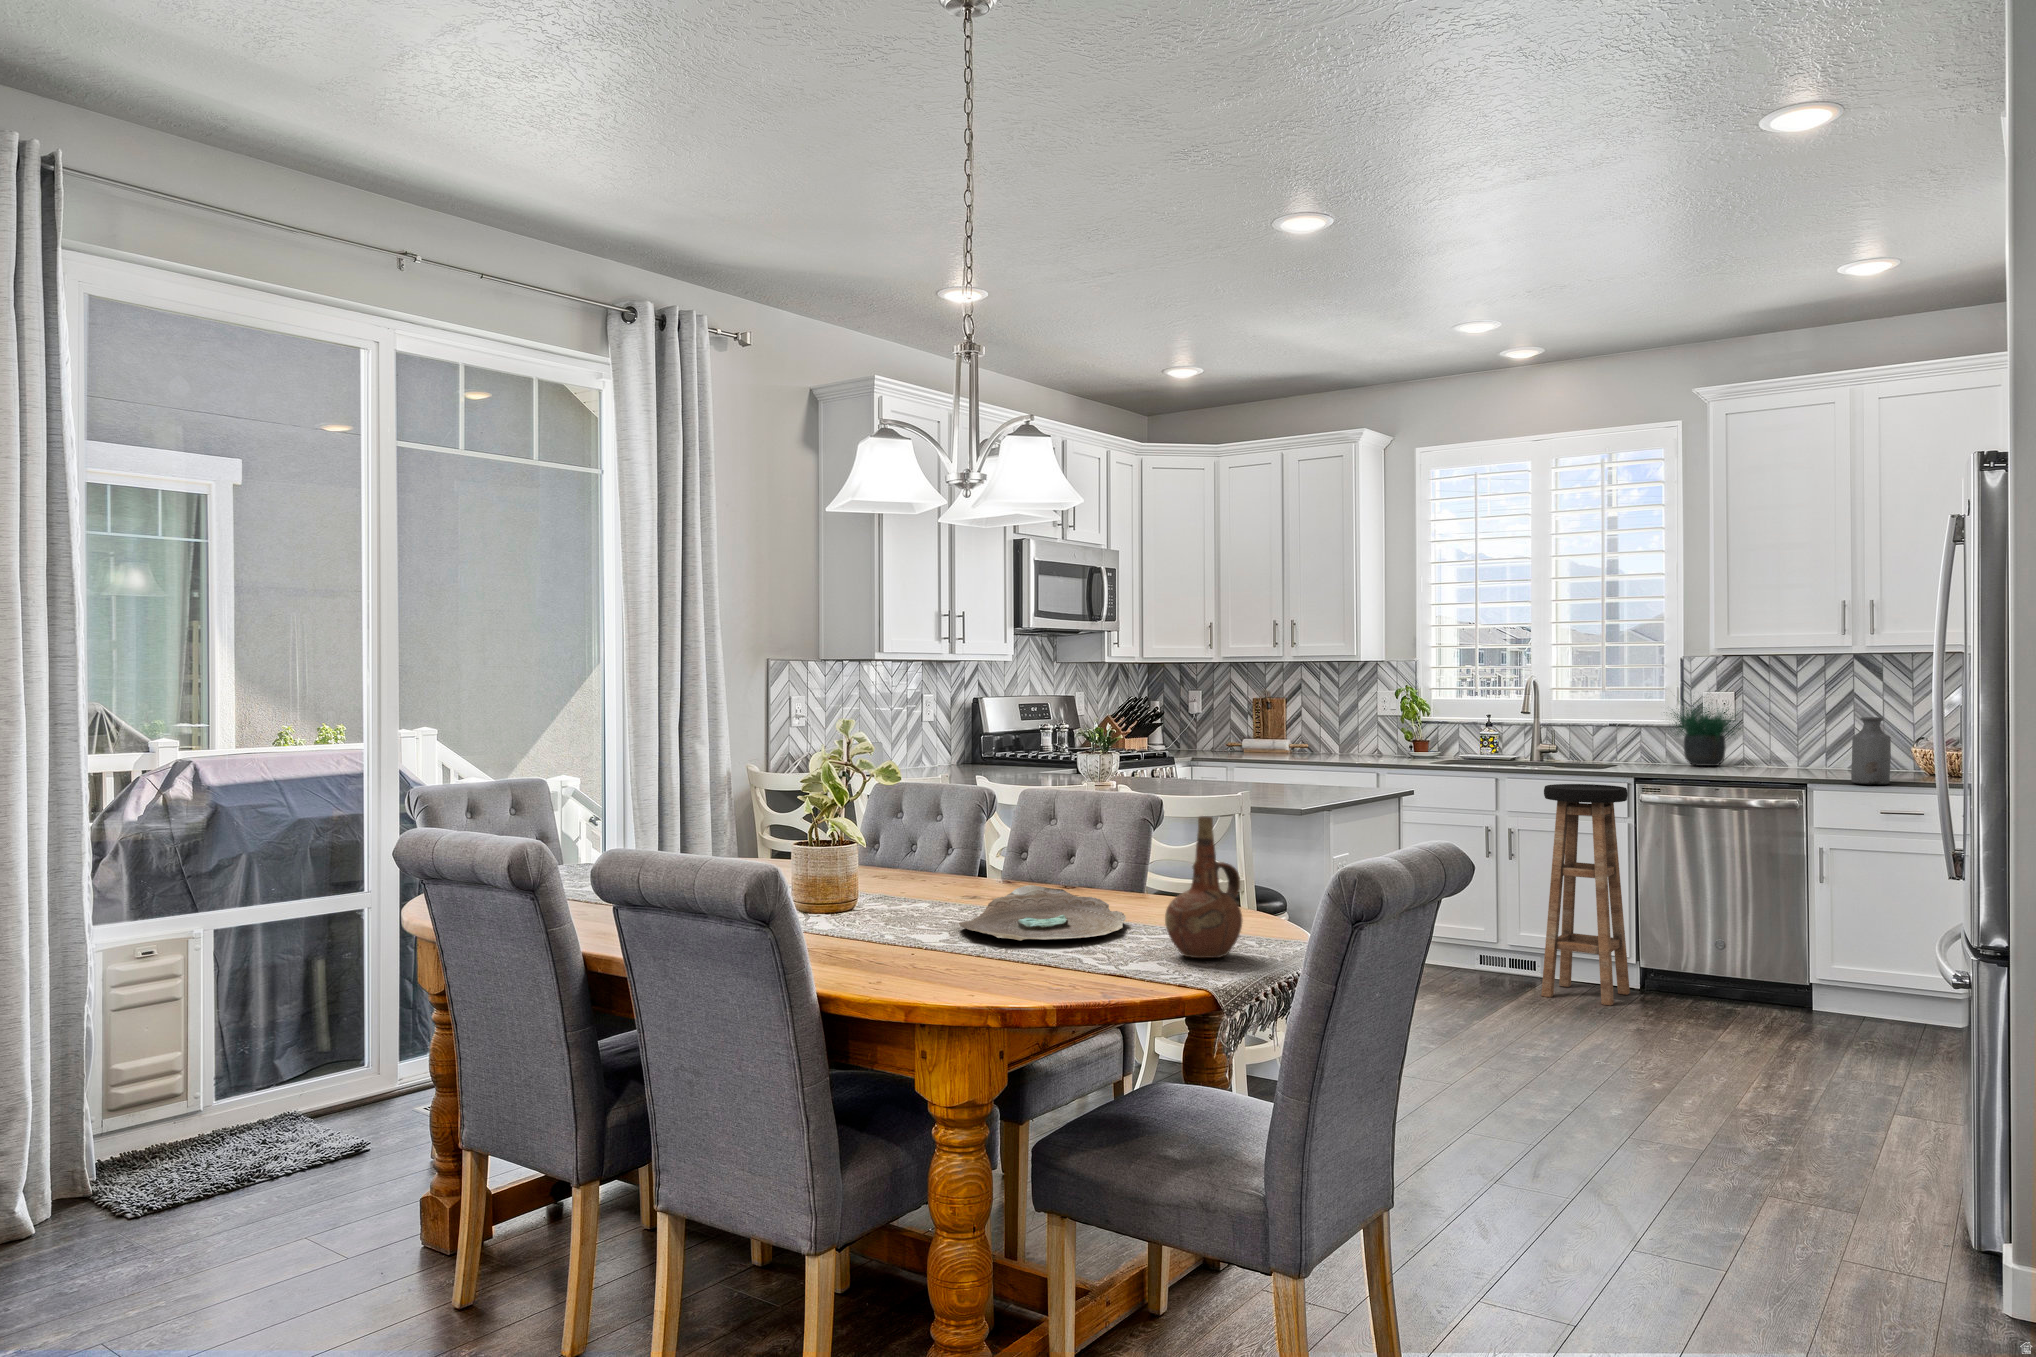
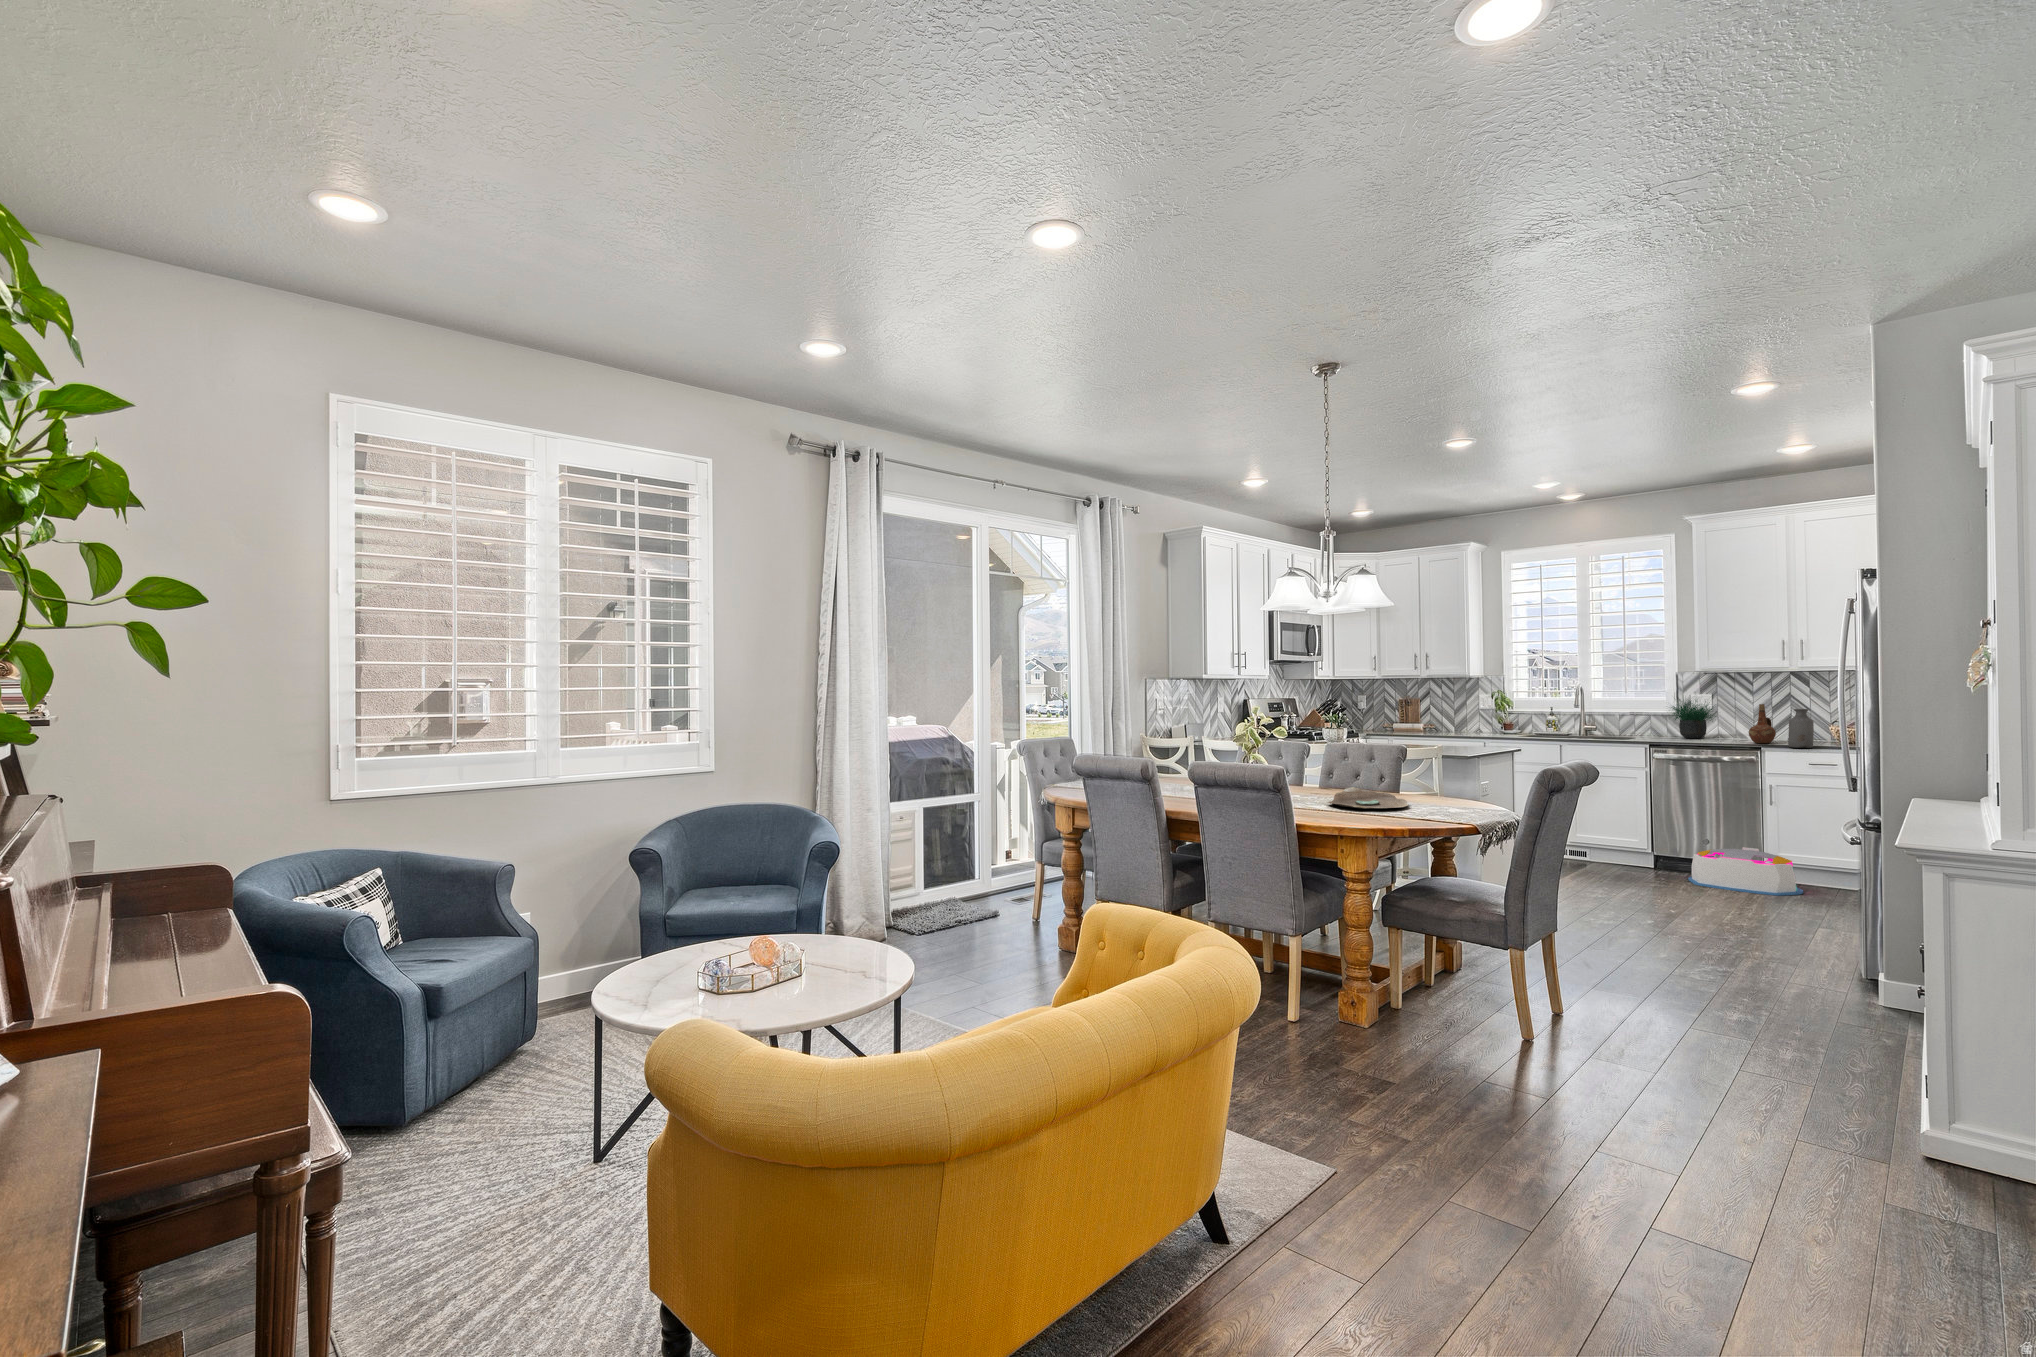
bar stool: present [1541,784,1630,1006] -> none [1592,748,1648,876]
ceramic pitcher: present [1165,816,1242,958] -> present [1749,704,1776,743]
storage bin: none [1692,954,1872,1042] -> present [1688,847,1803,896]

